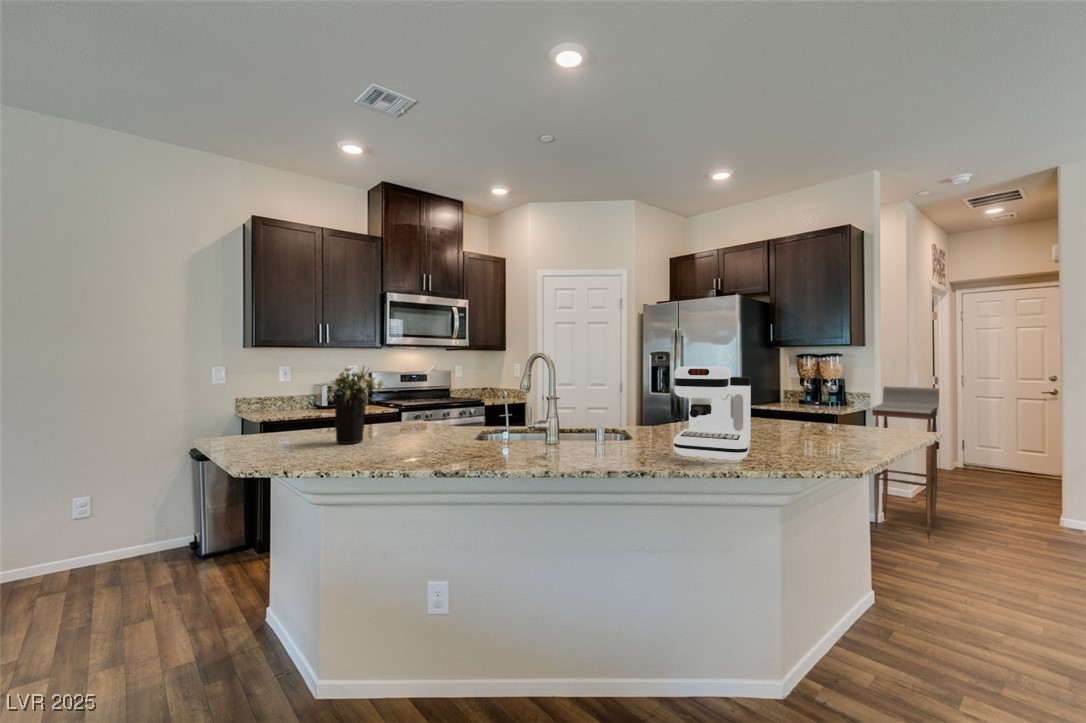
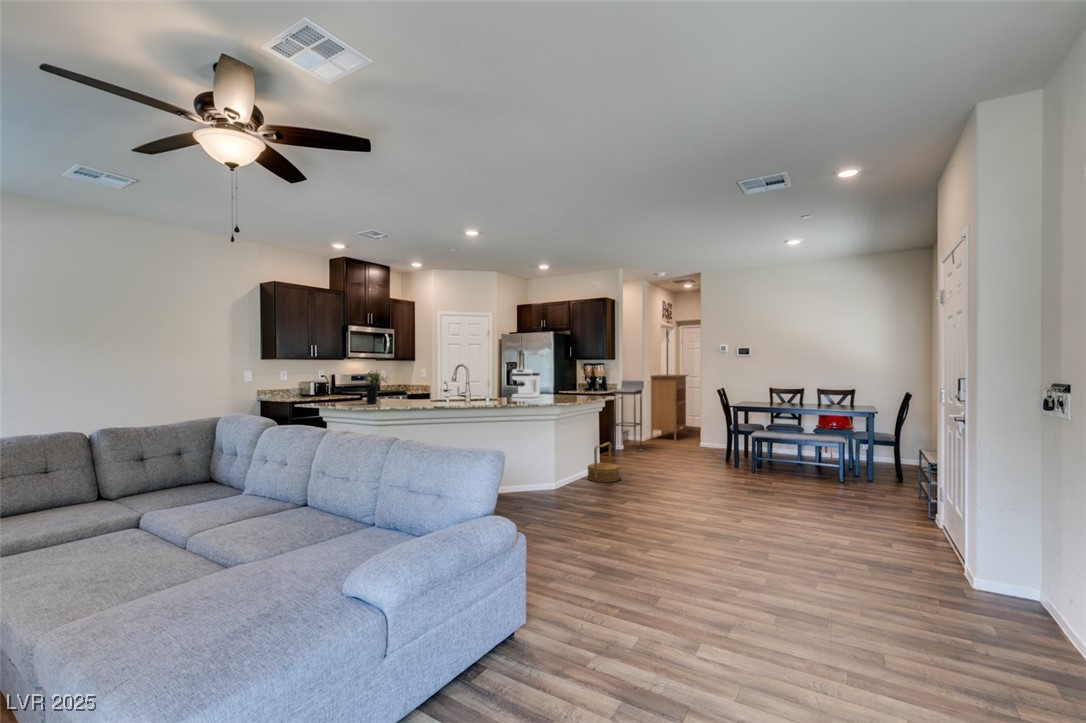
console table: none [928,374,1000,506] -> present [650,374,688,441]
woven basket: none [868,555,977,684] -> present [587,442,619,482]

